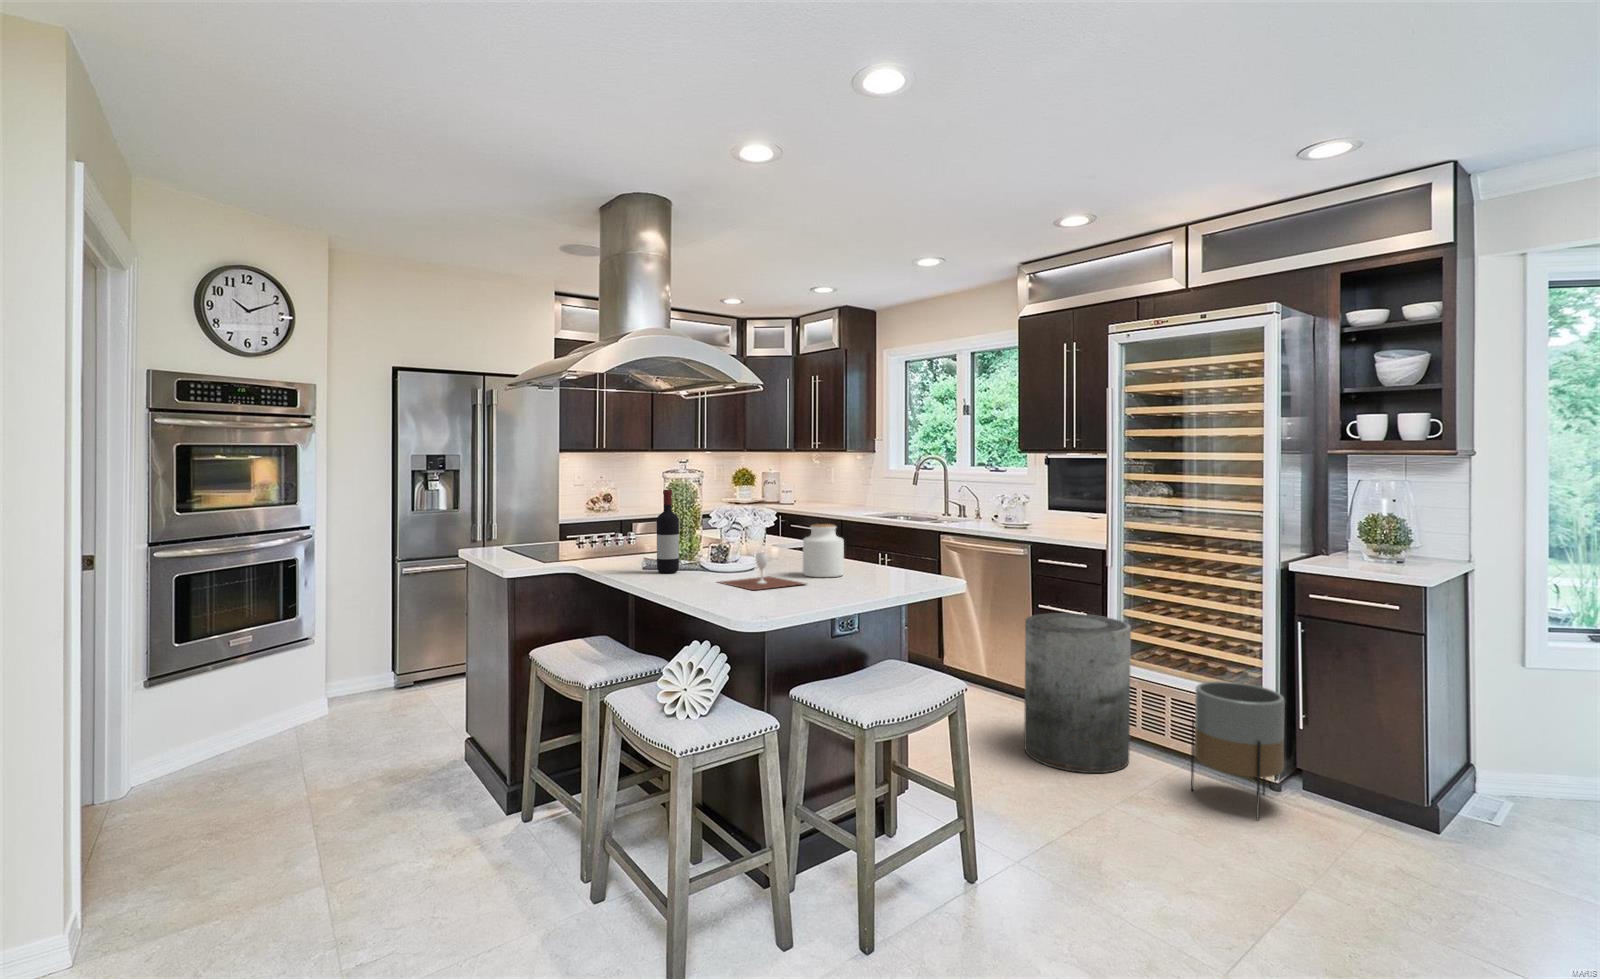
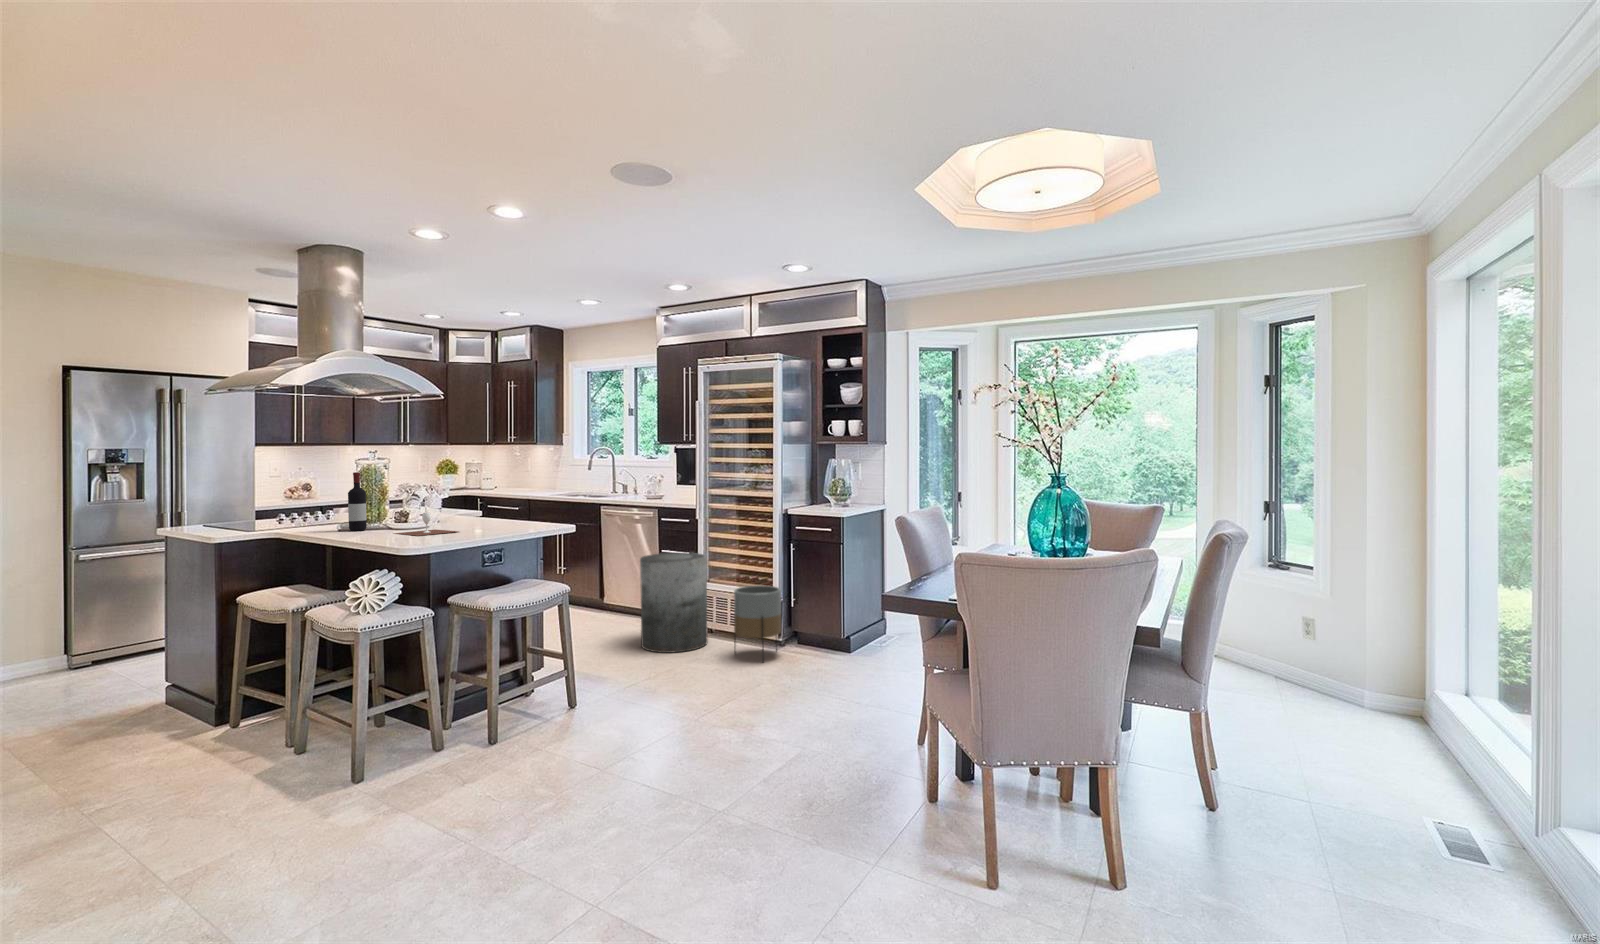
jar: present [803,524,844,577] -> none [461,494,492,529]

